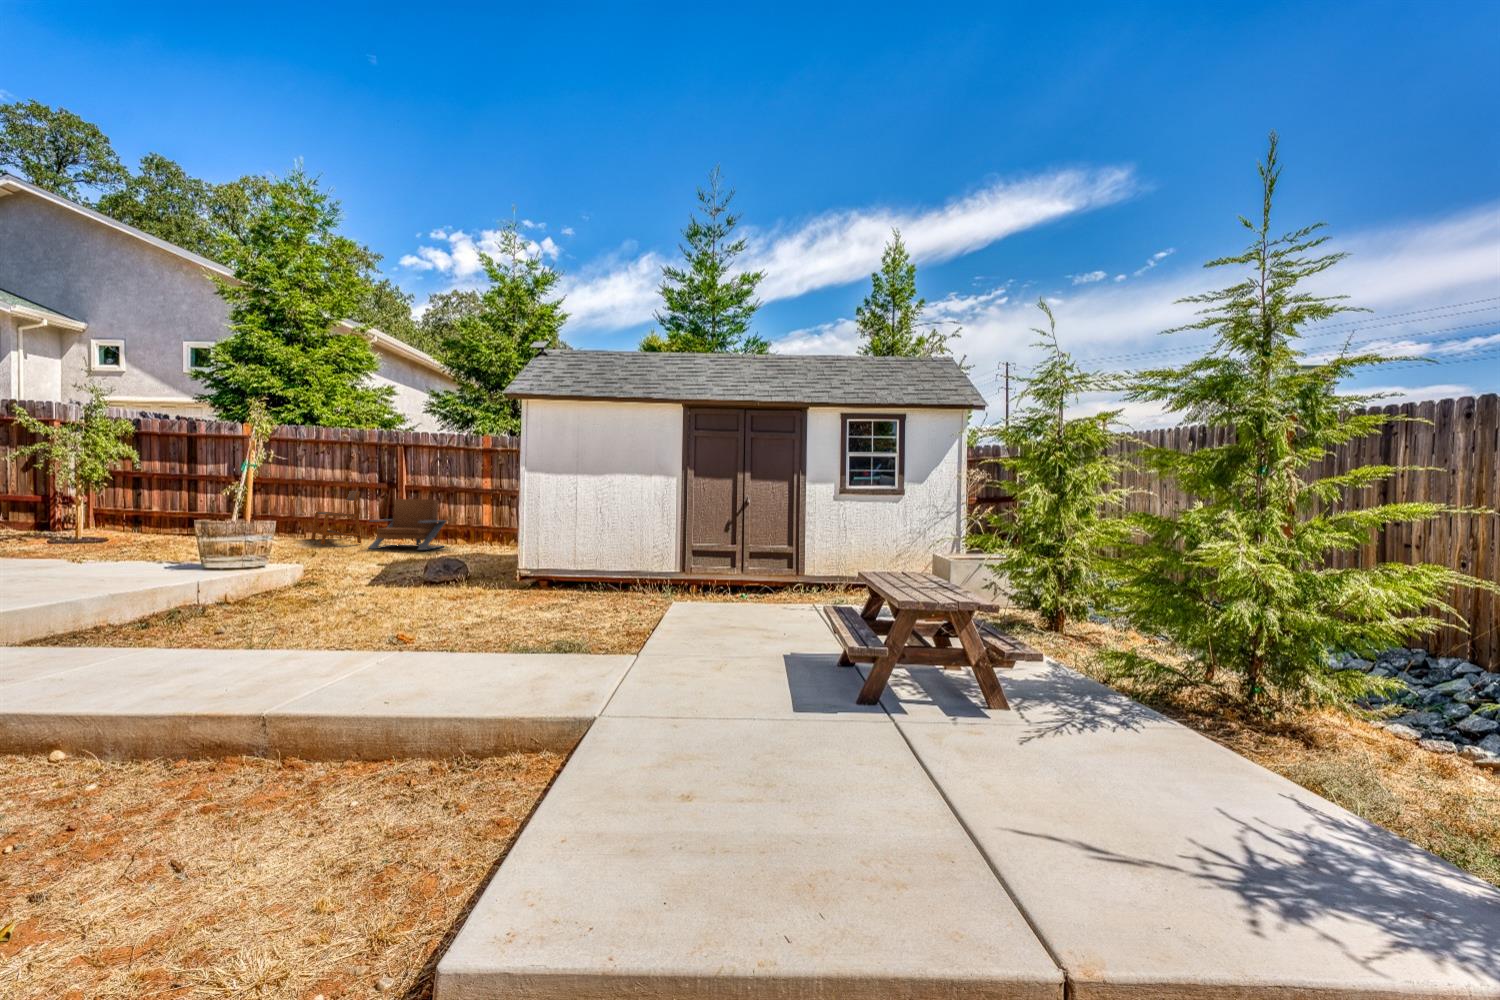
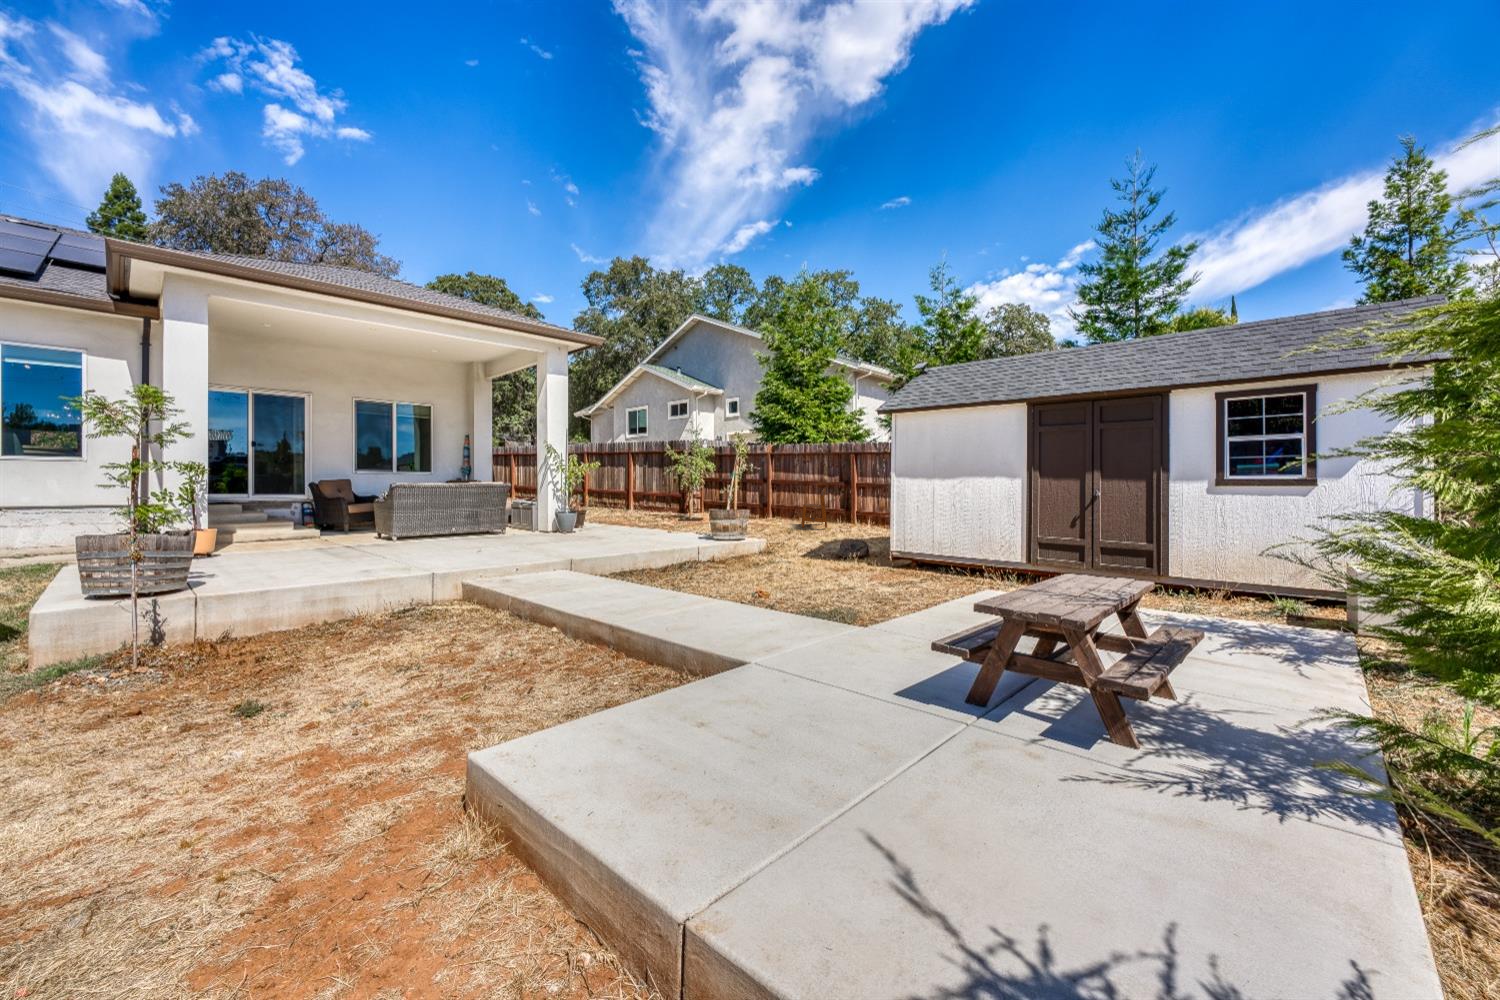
lounge chair: present [369,499,446,550] -> none [828,494,883,535]

